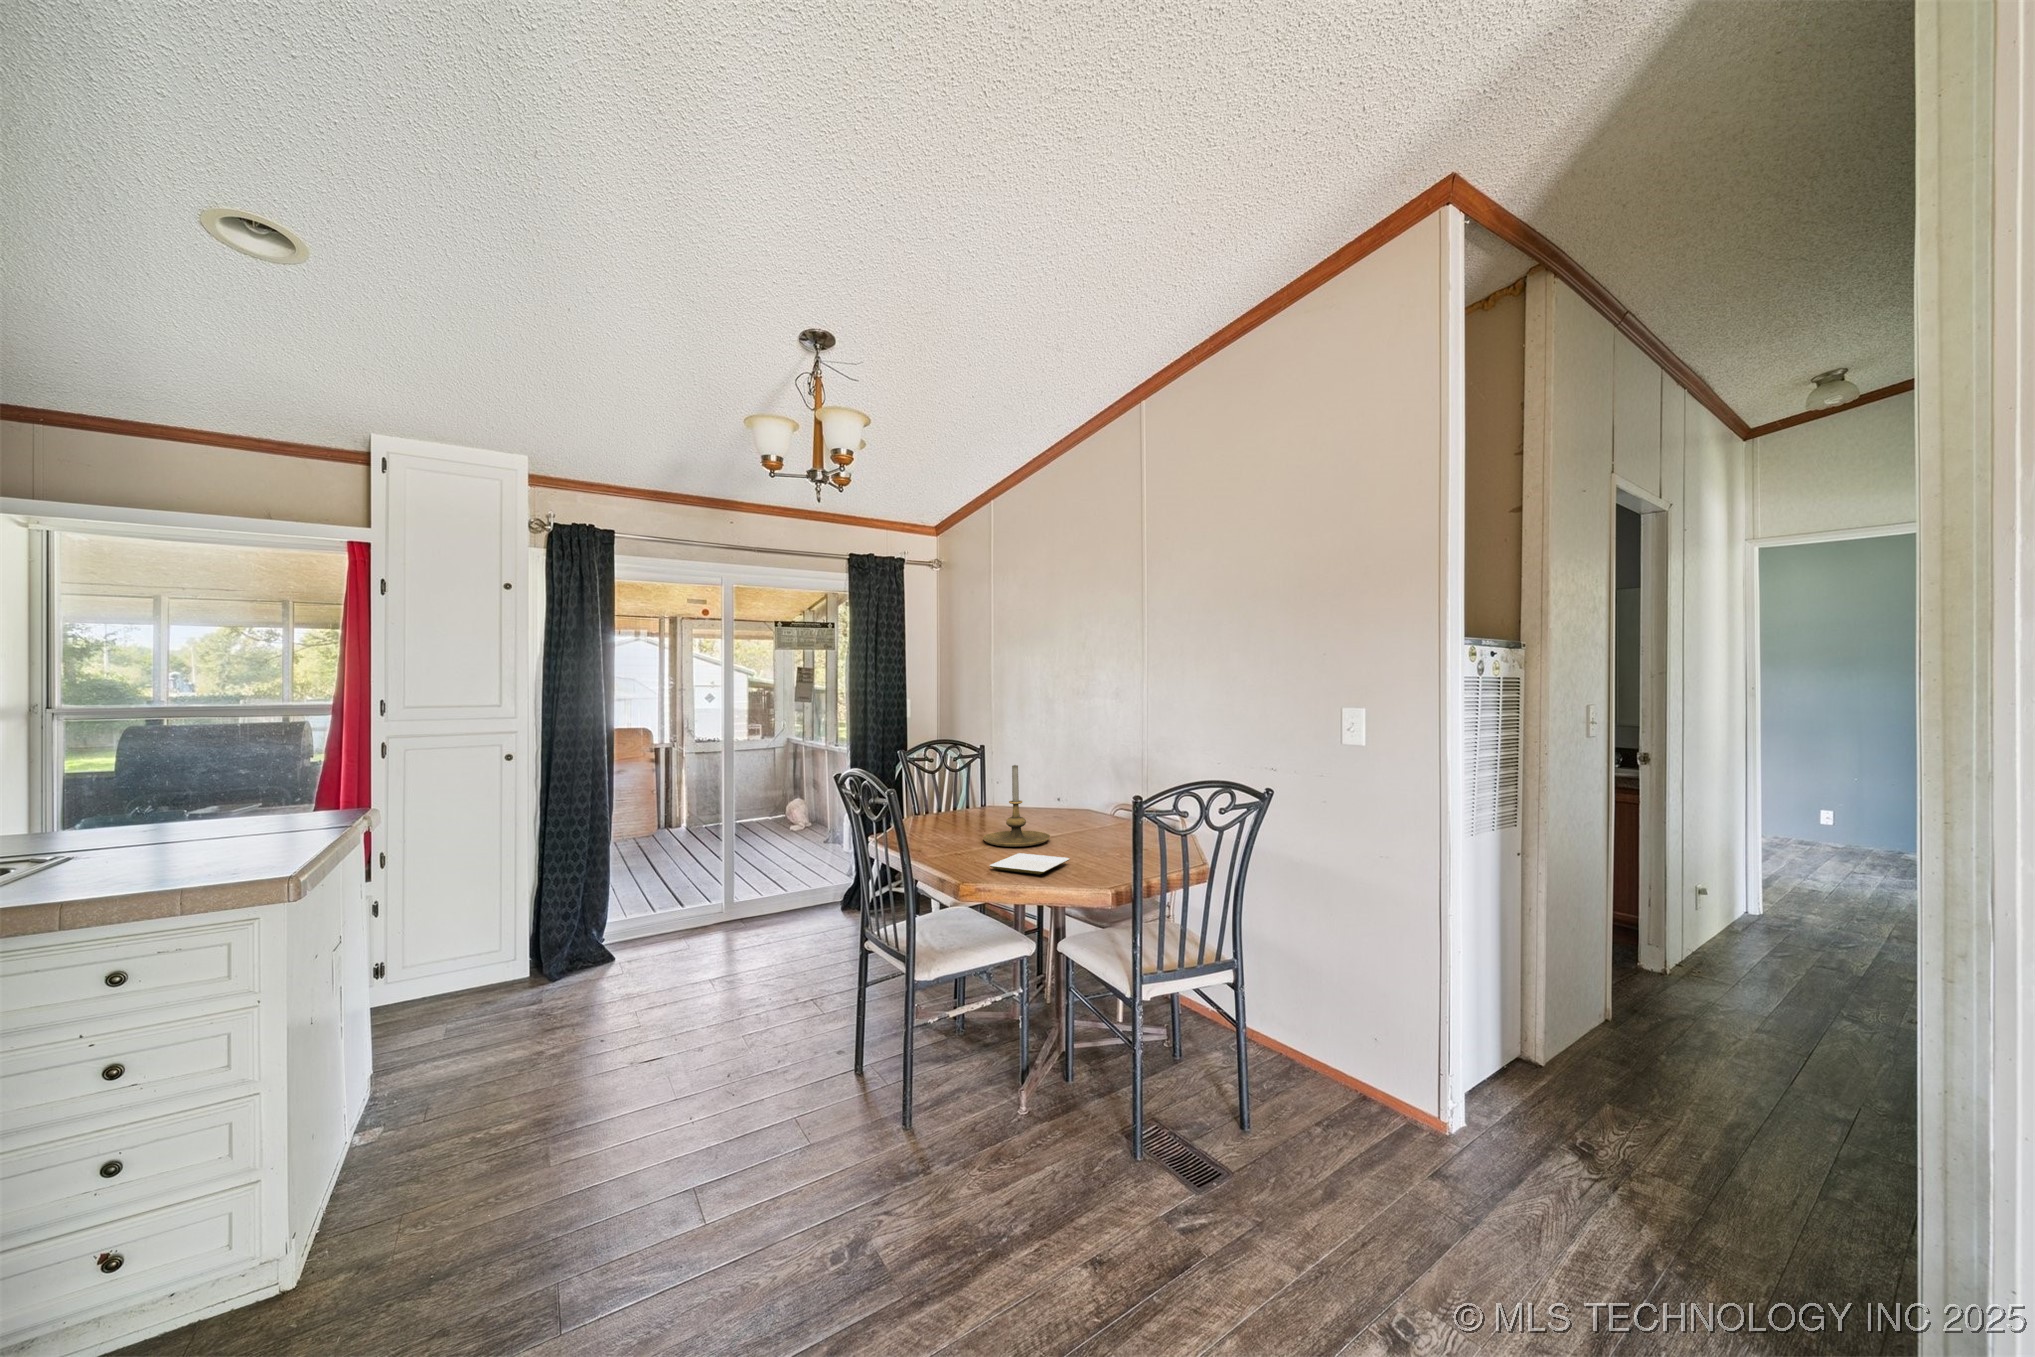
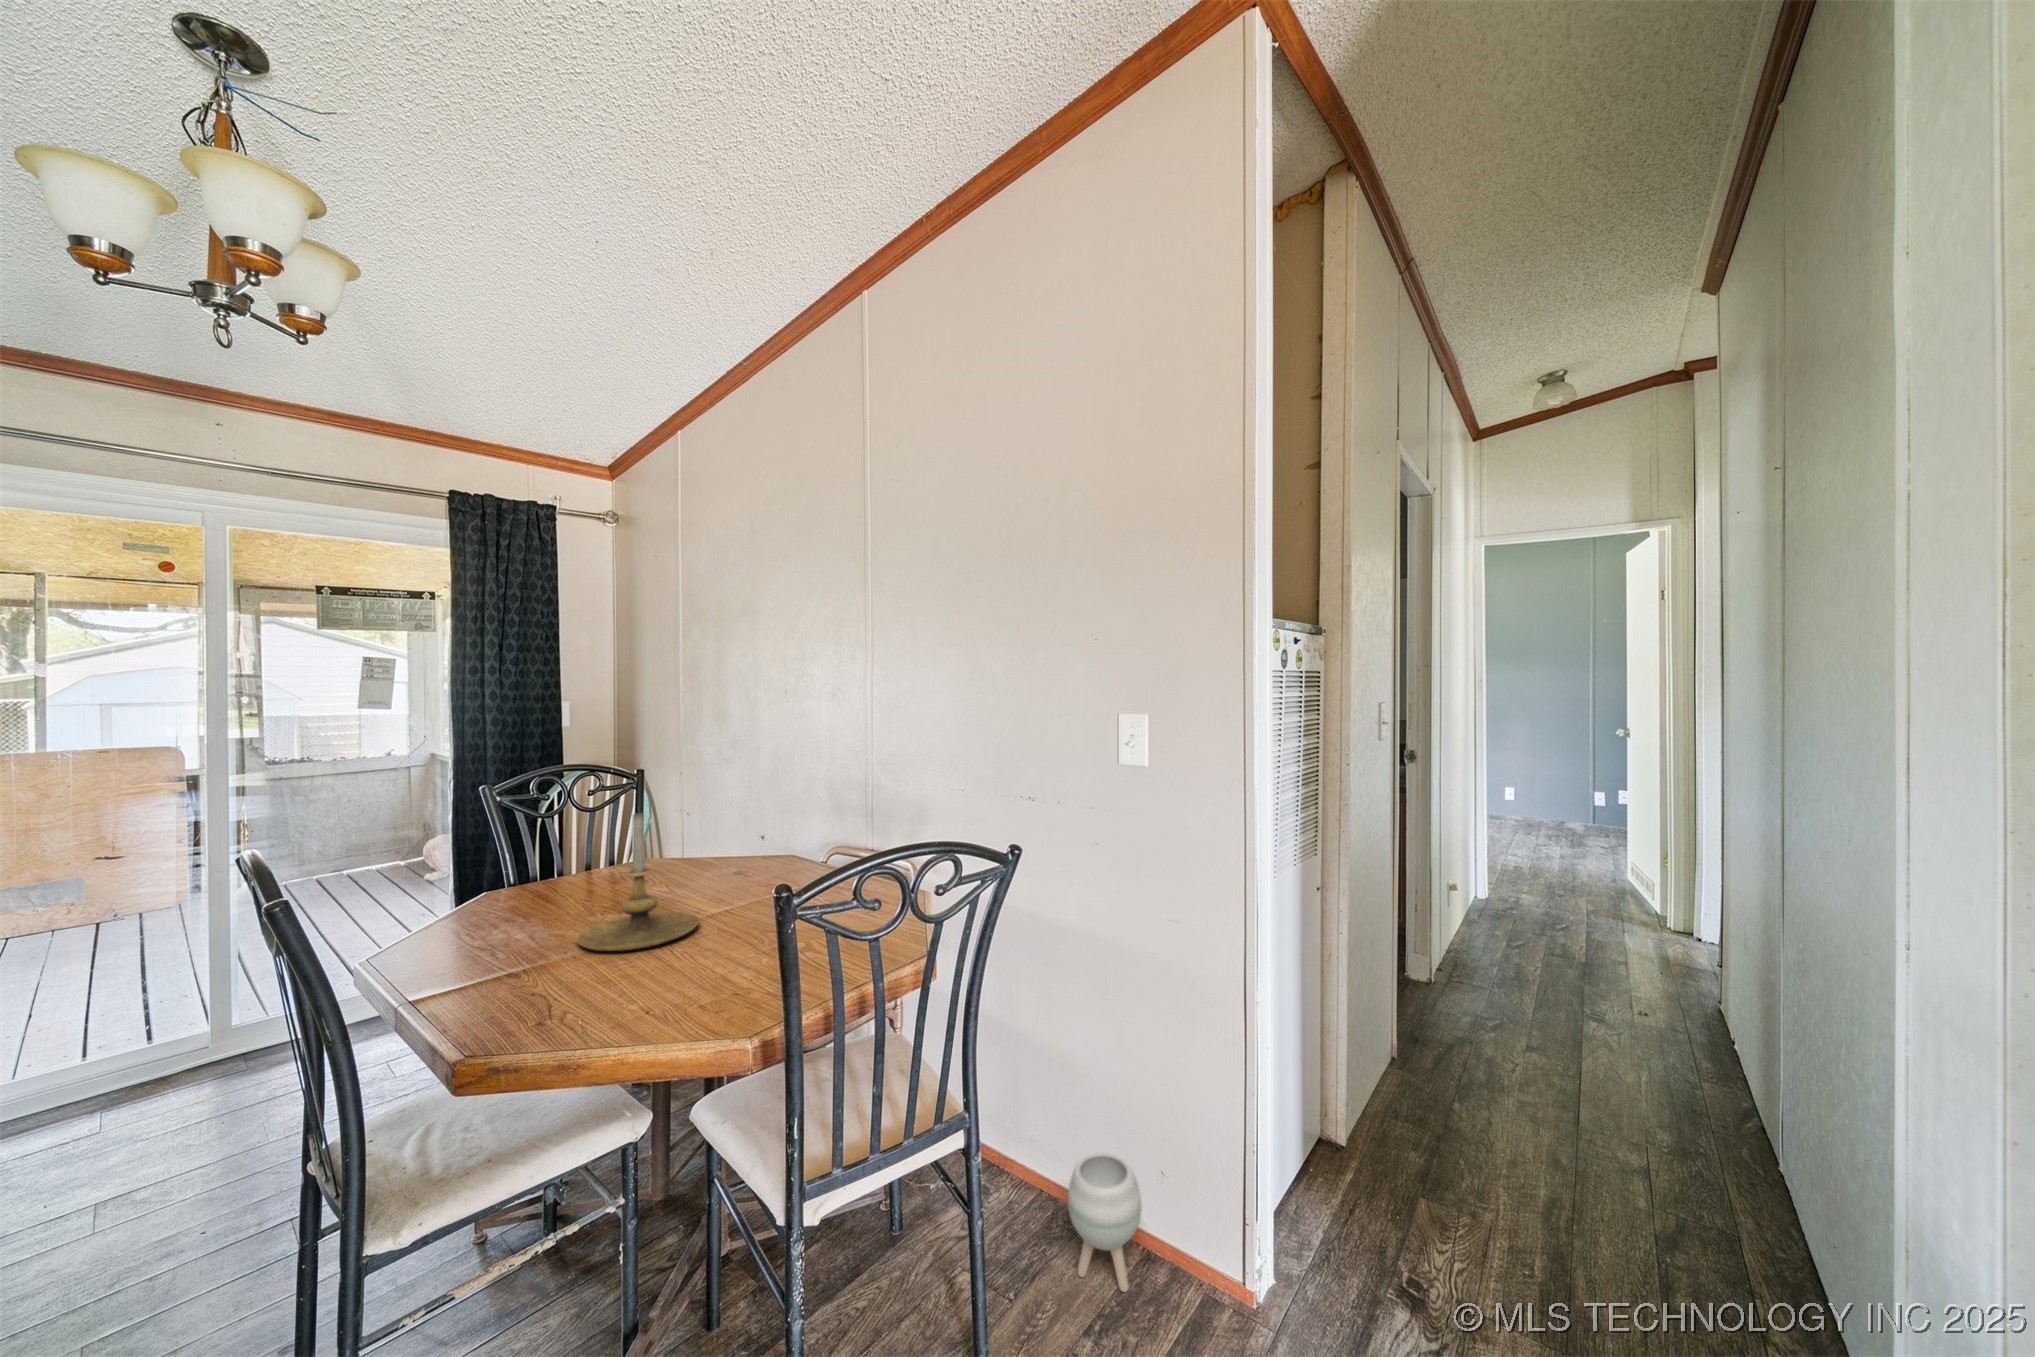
plate: present [990,853,1069,874] -> none [536,970,702,1020]
planter: none [1303,1020,1359,1112] -> present [1068,1153,1142,1292]

